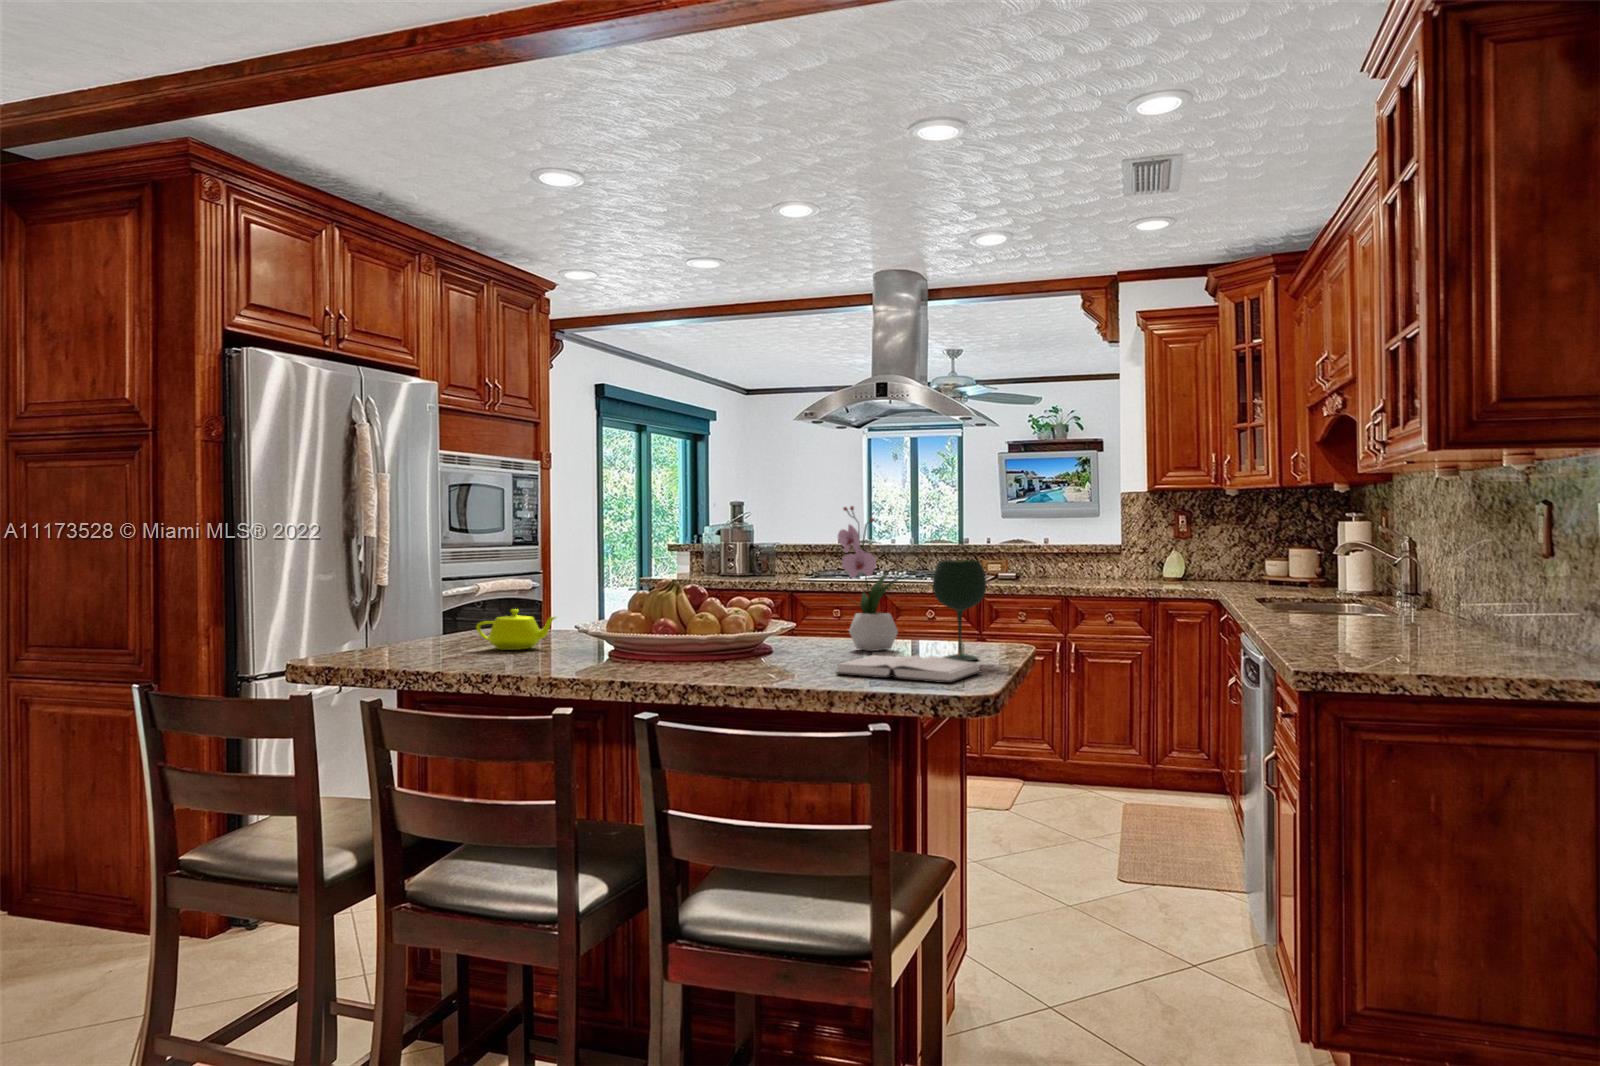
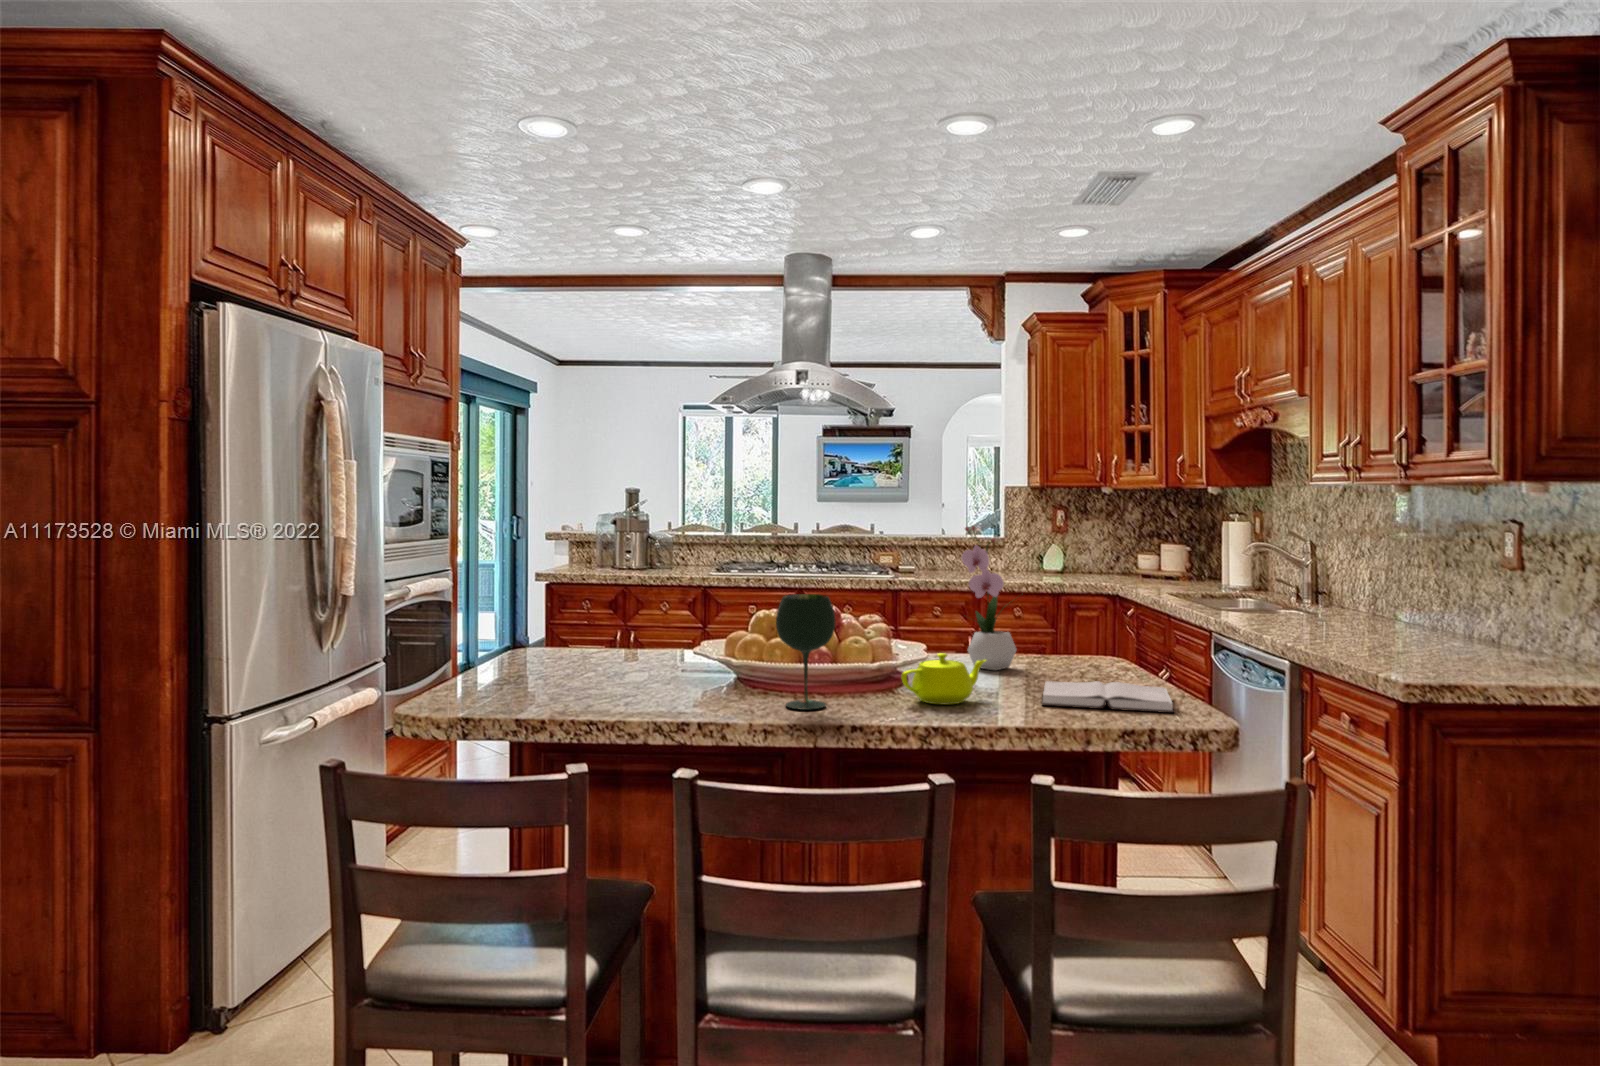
wine glass: present [933,560,987,661] -> present [776,594,835,710]
teapot: present [476,609,556,650] -> present [901,653,986,705]

